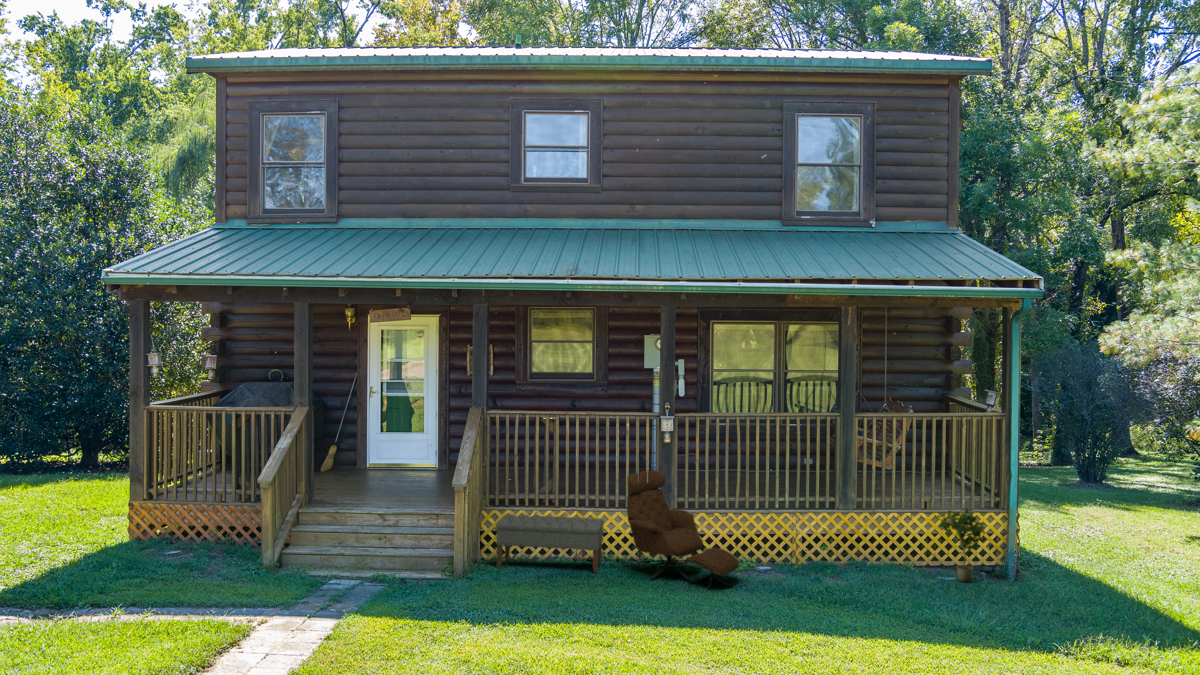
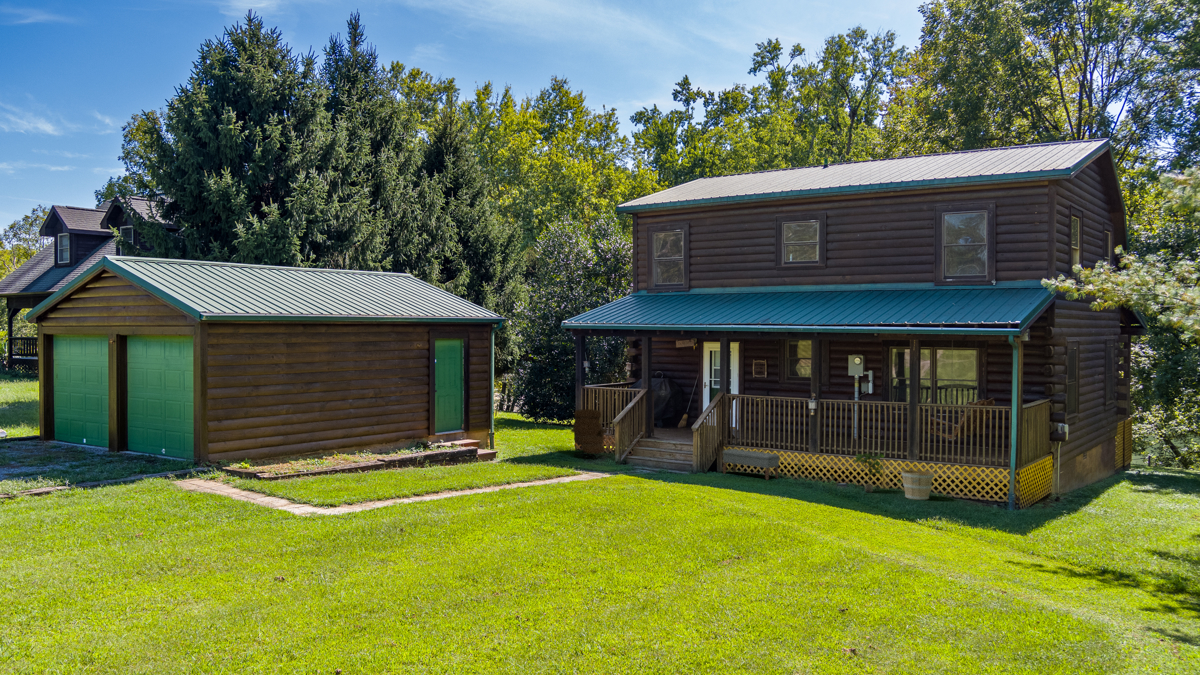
lounge chair: present [627,470,739,590] -> present [571,409,607,458]
potted plant: present [937,508,985,583] -> present [855,453,884,493]
wooden bucket: none [846,527,902,582] -> present [902,470,934,500]

